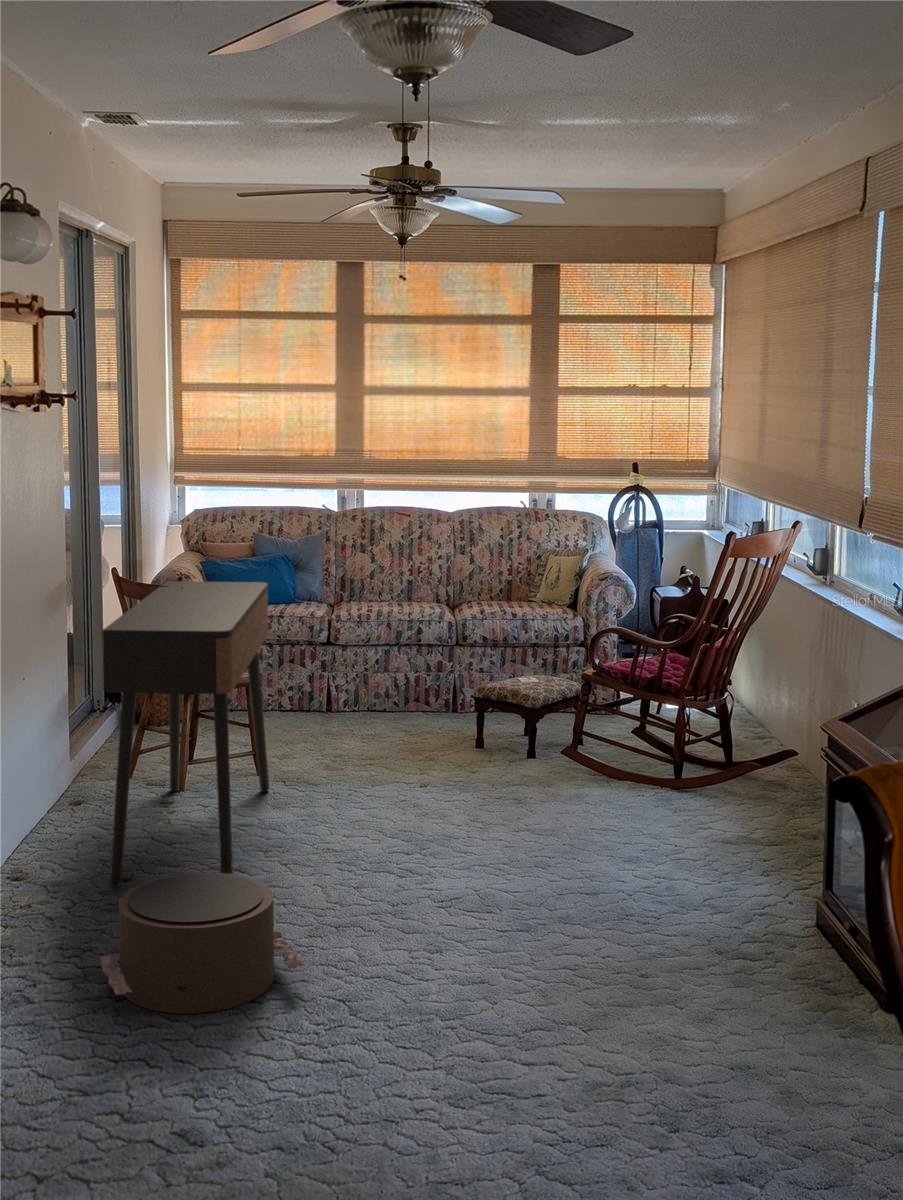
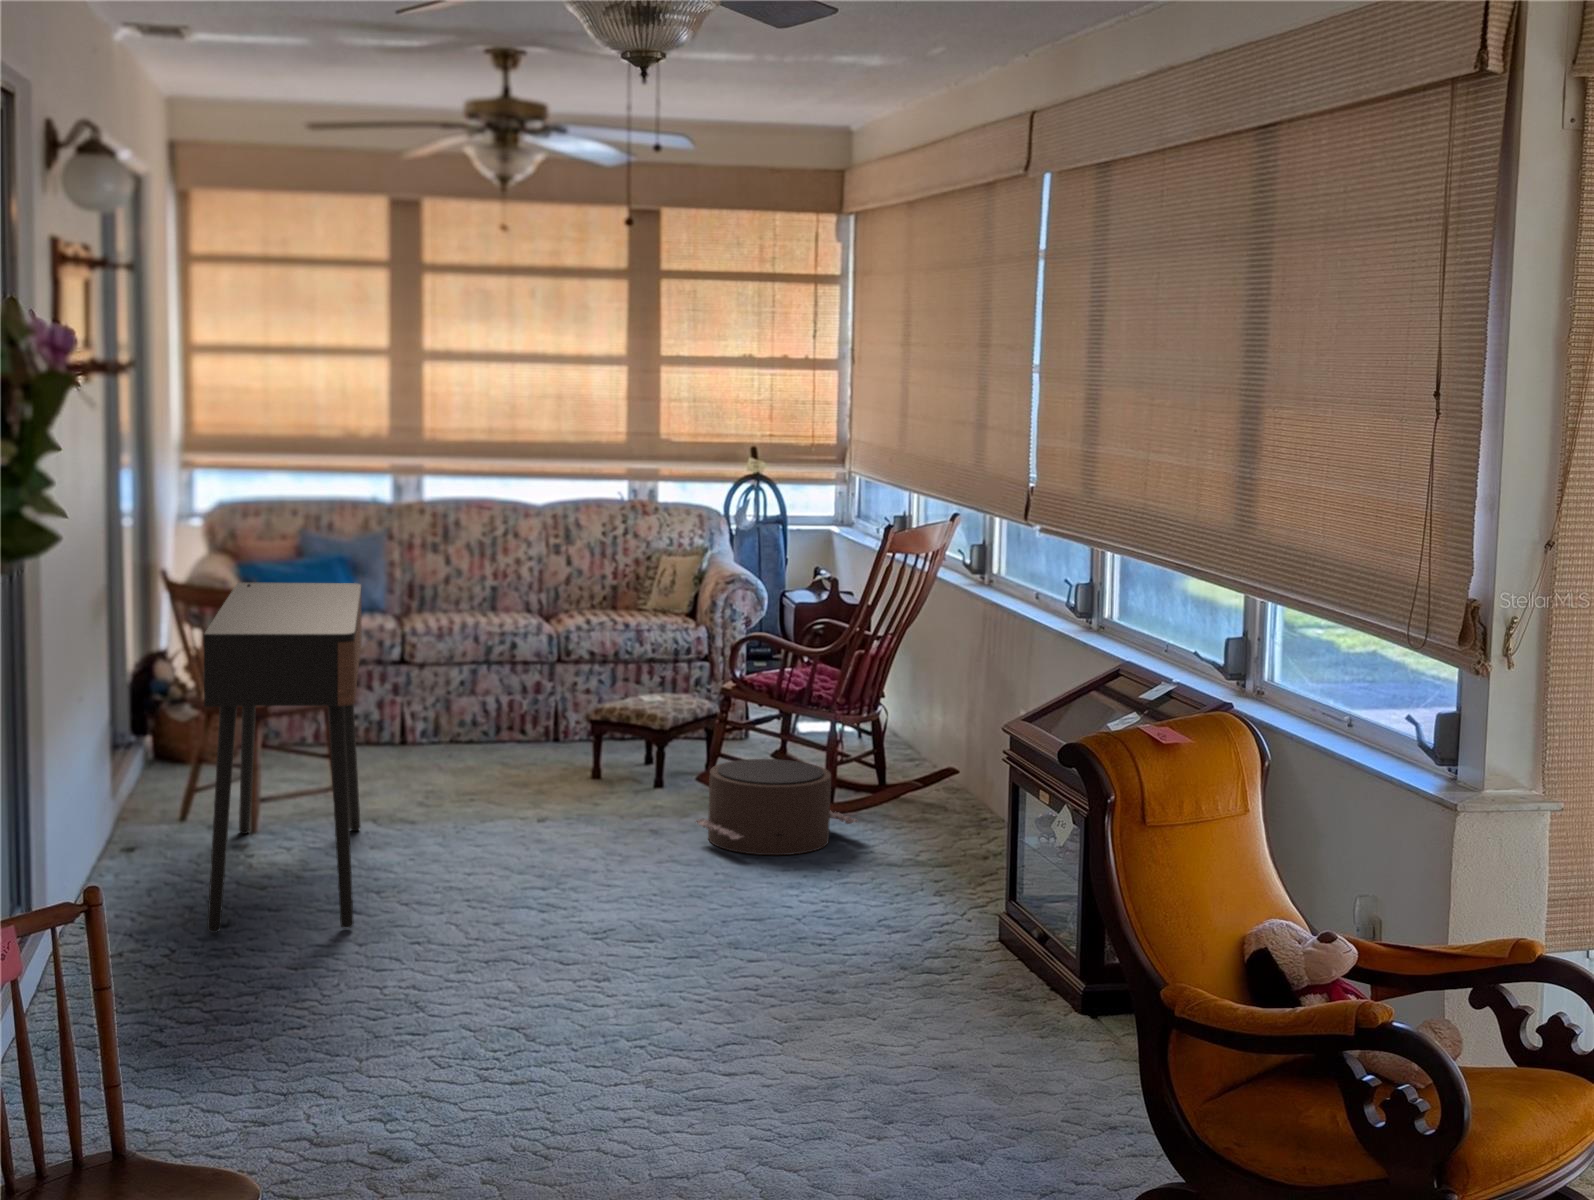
pouf: present [100,873,305,1014] -> present [696,759,858,855]

